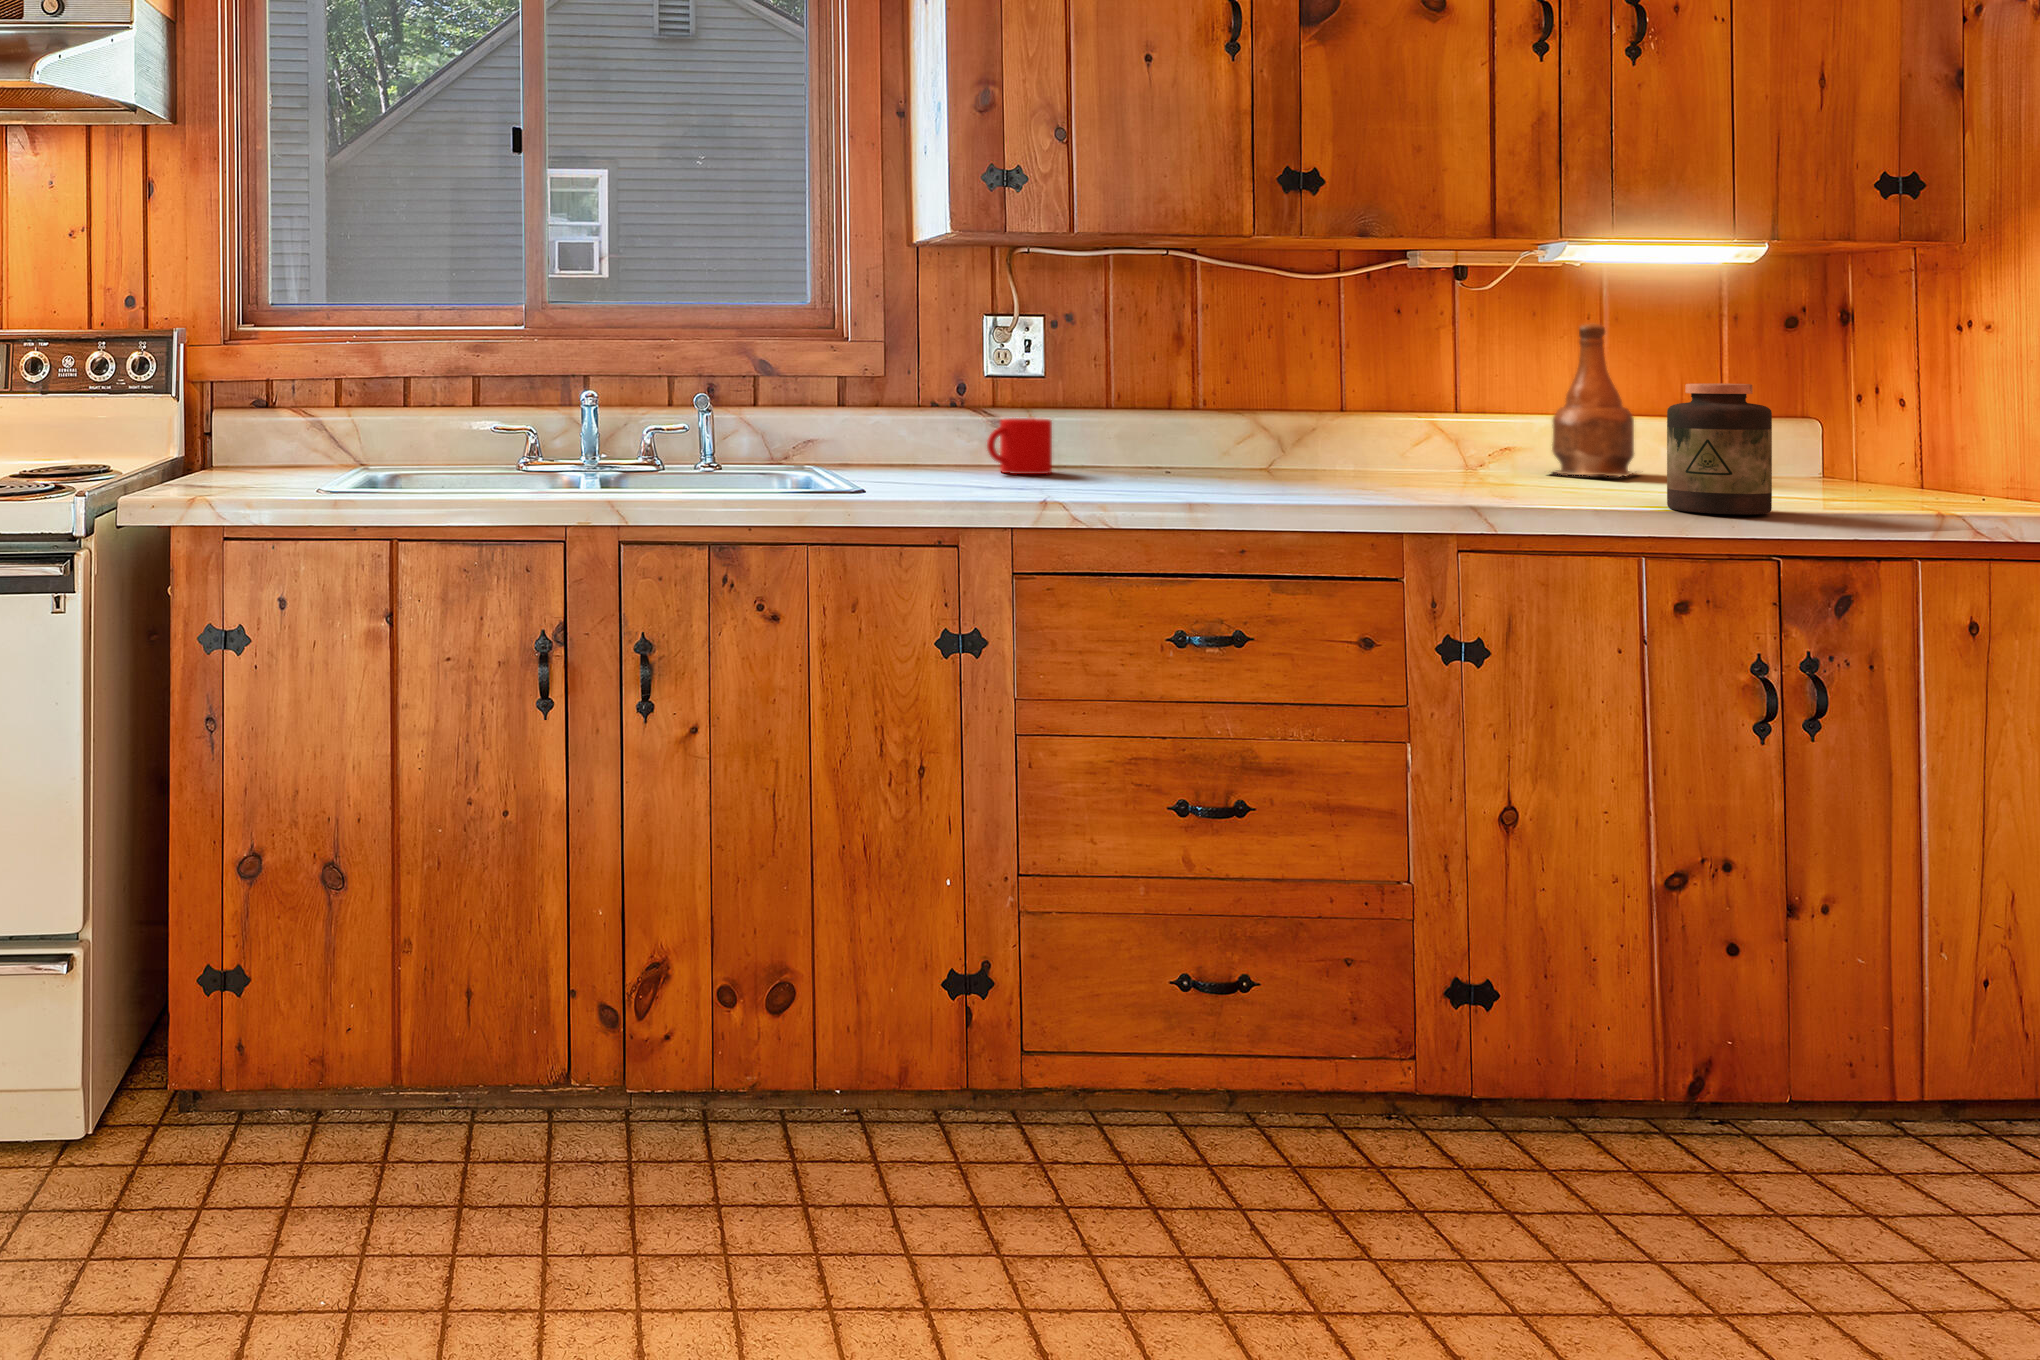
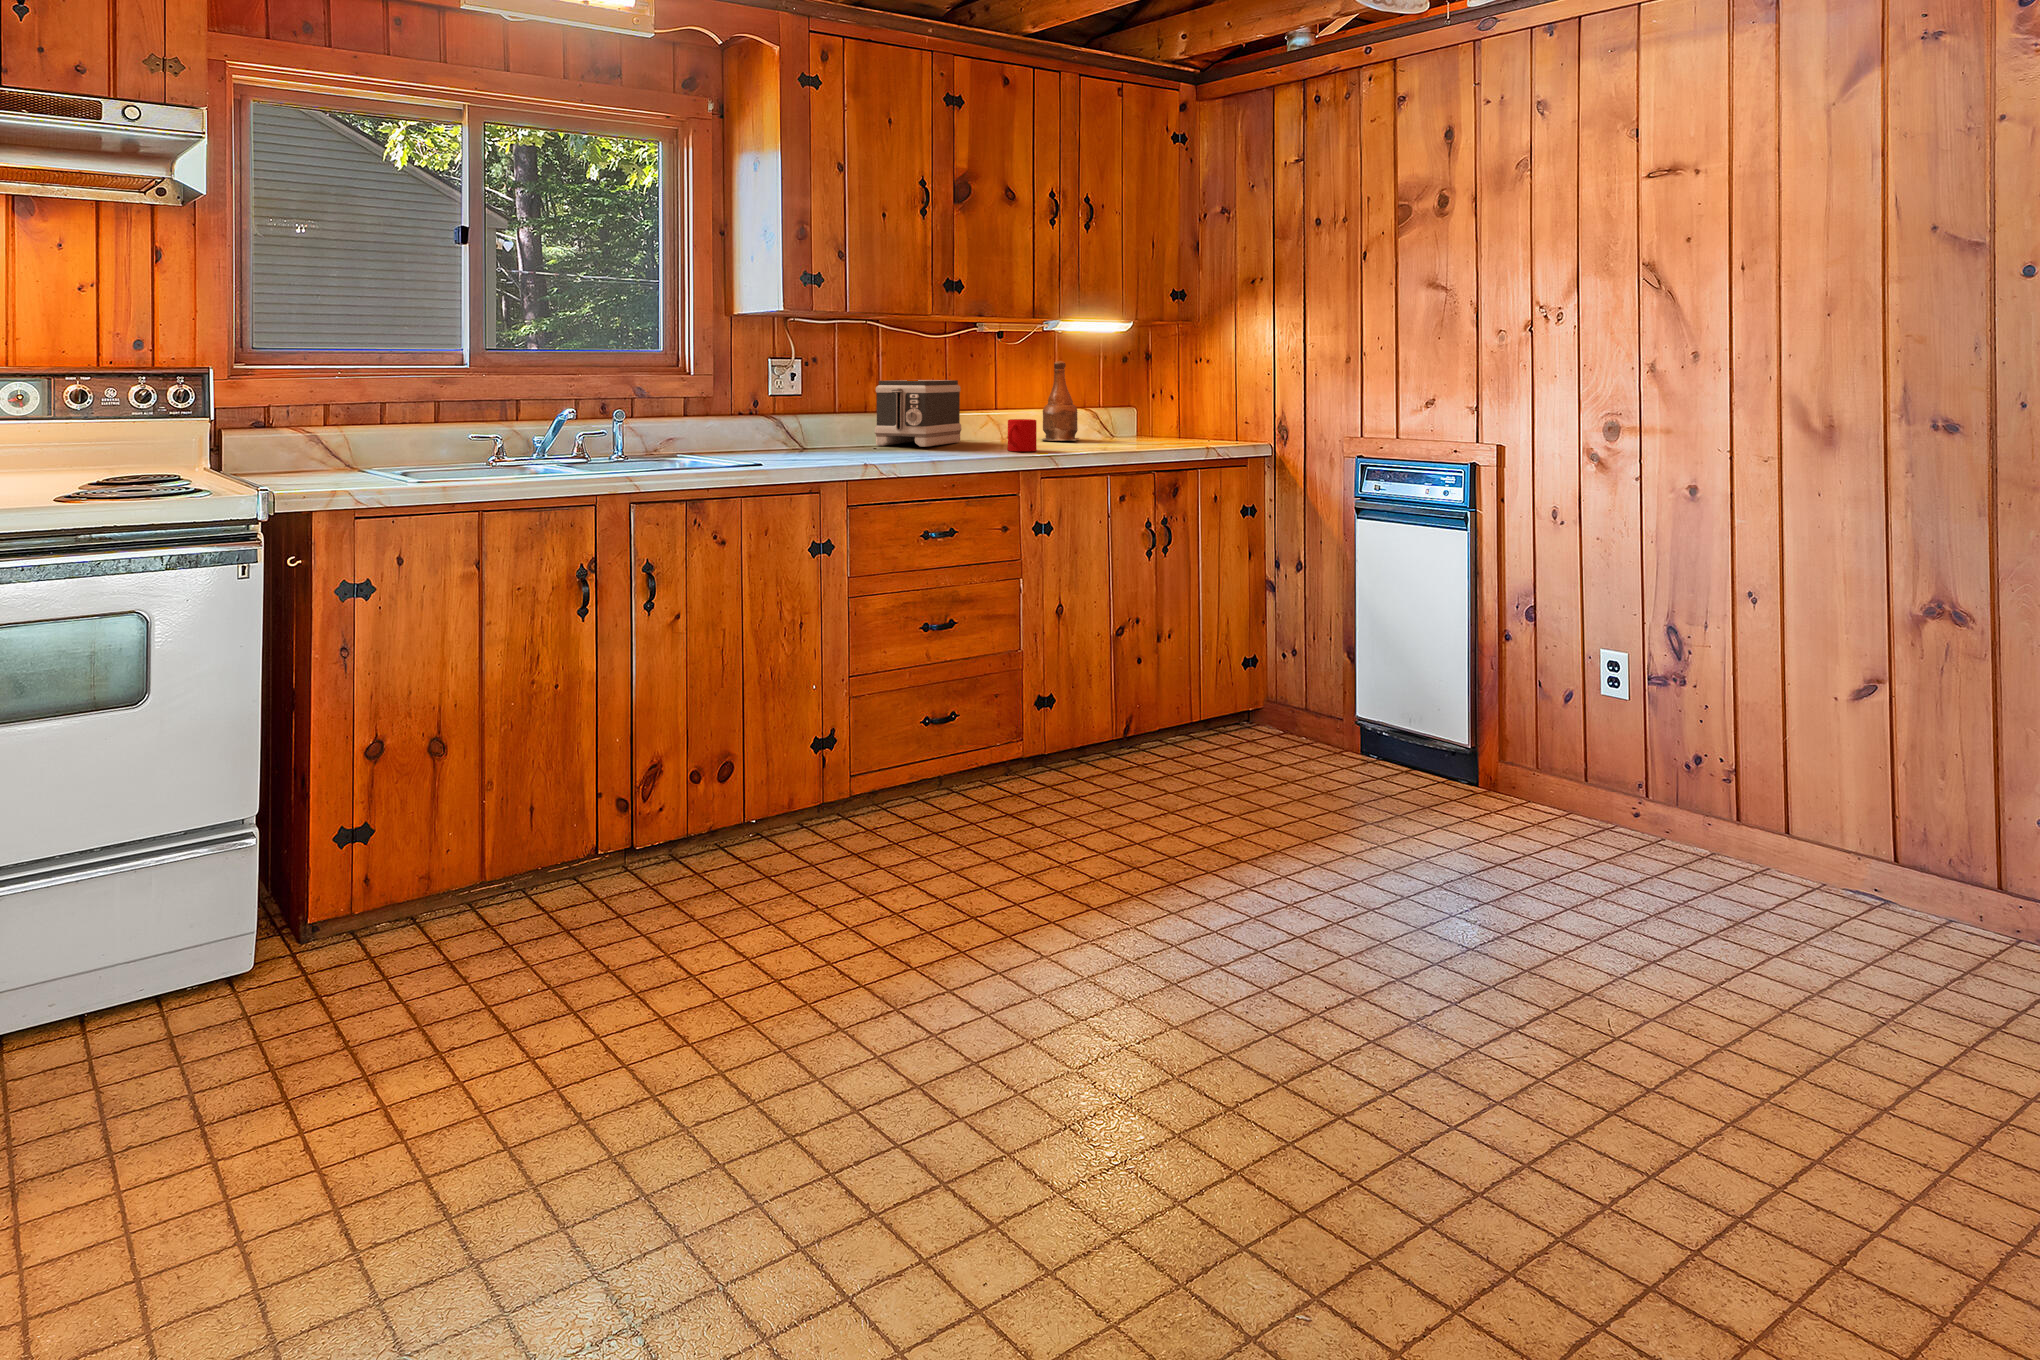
toaster: none [1172,360,1360,476] -> present [875,380,962,447]
jar: present [1667,383,1772,515] -> none [1110,393,1151,455]
mug: present [987,418,1052,474] -> present [1008,419,1037,451]

